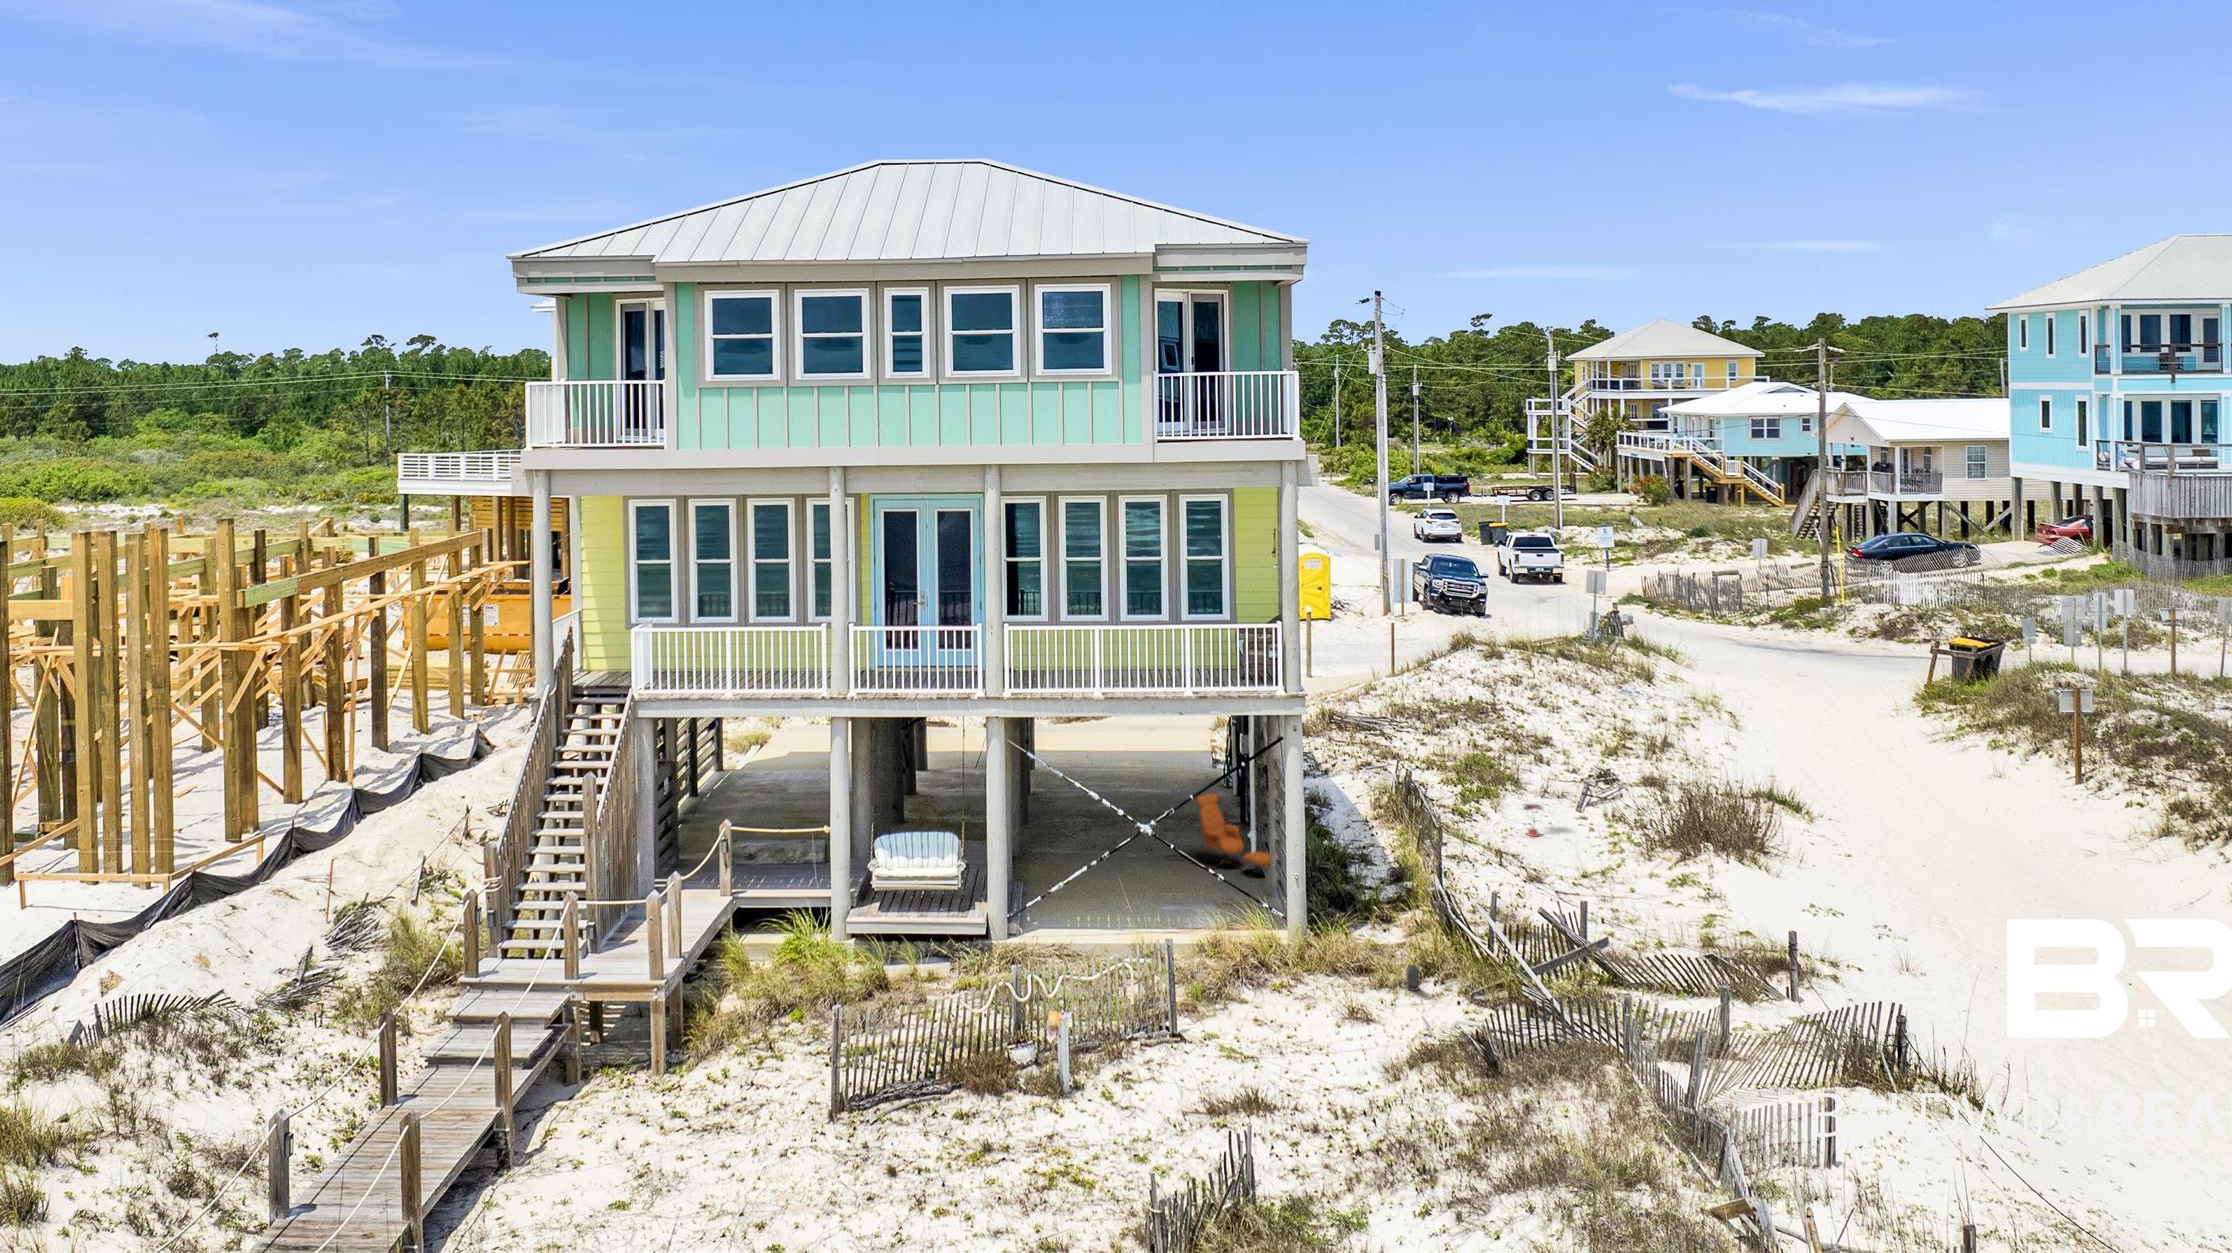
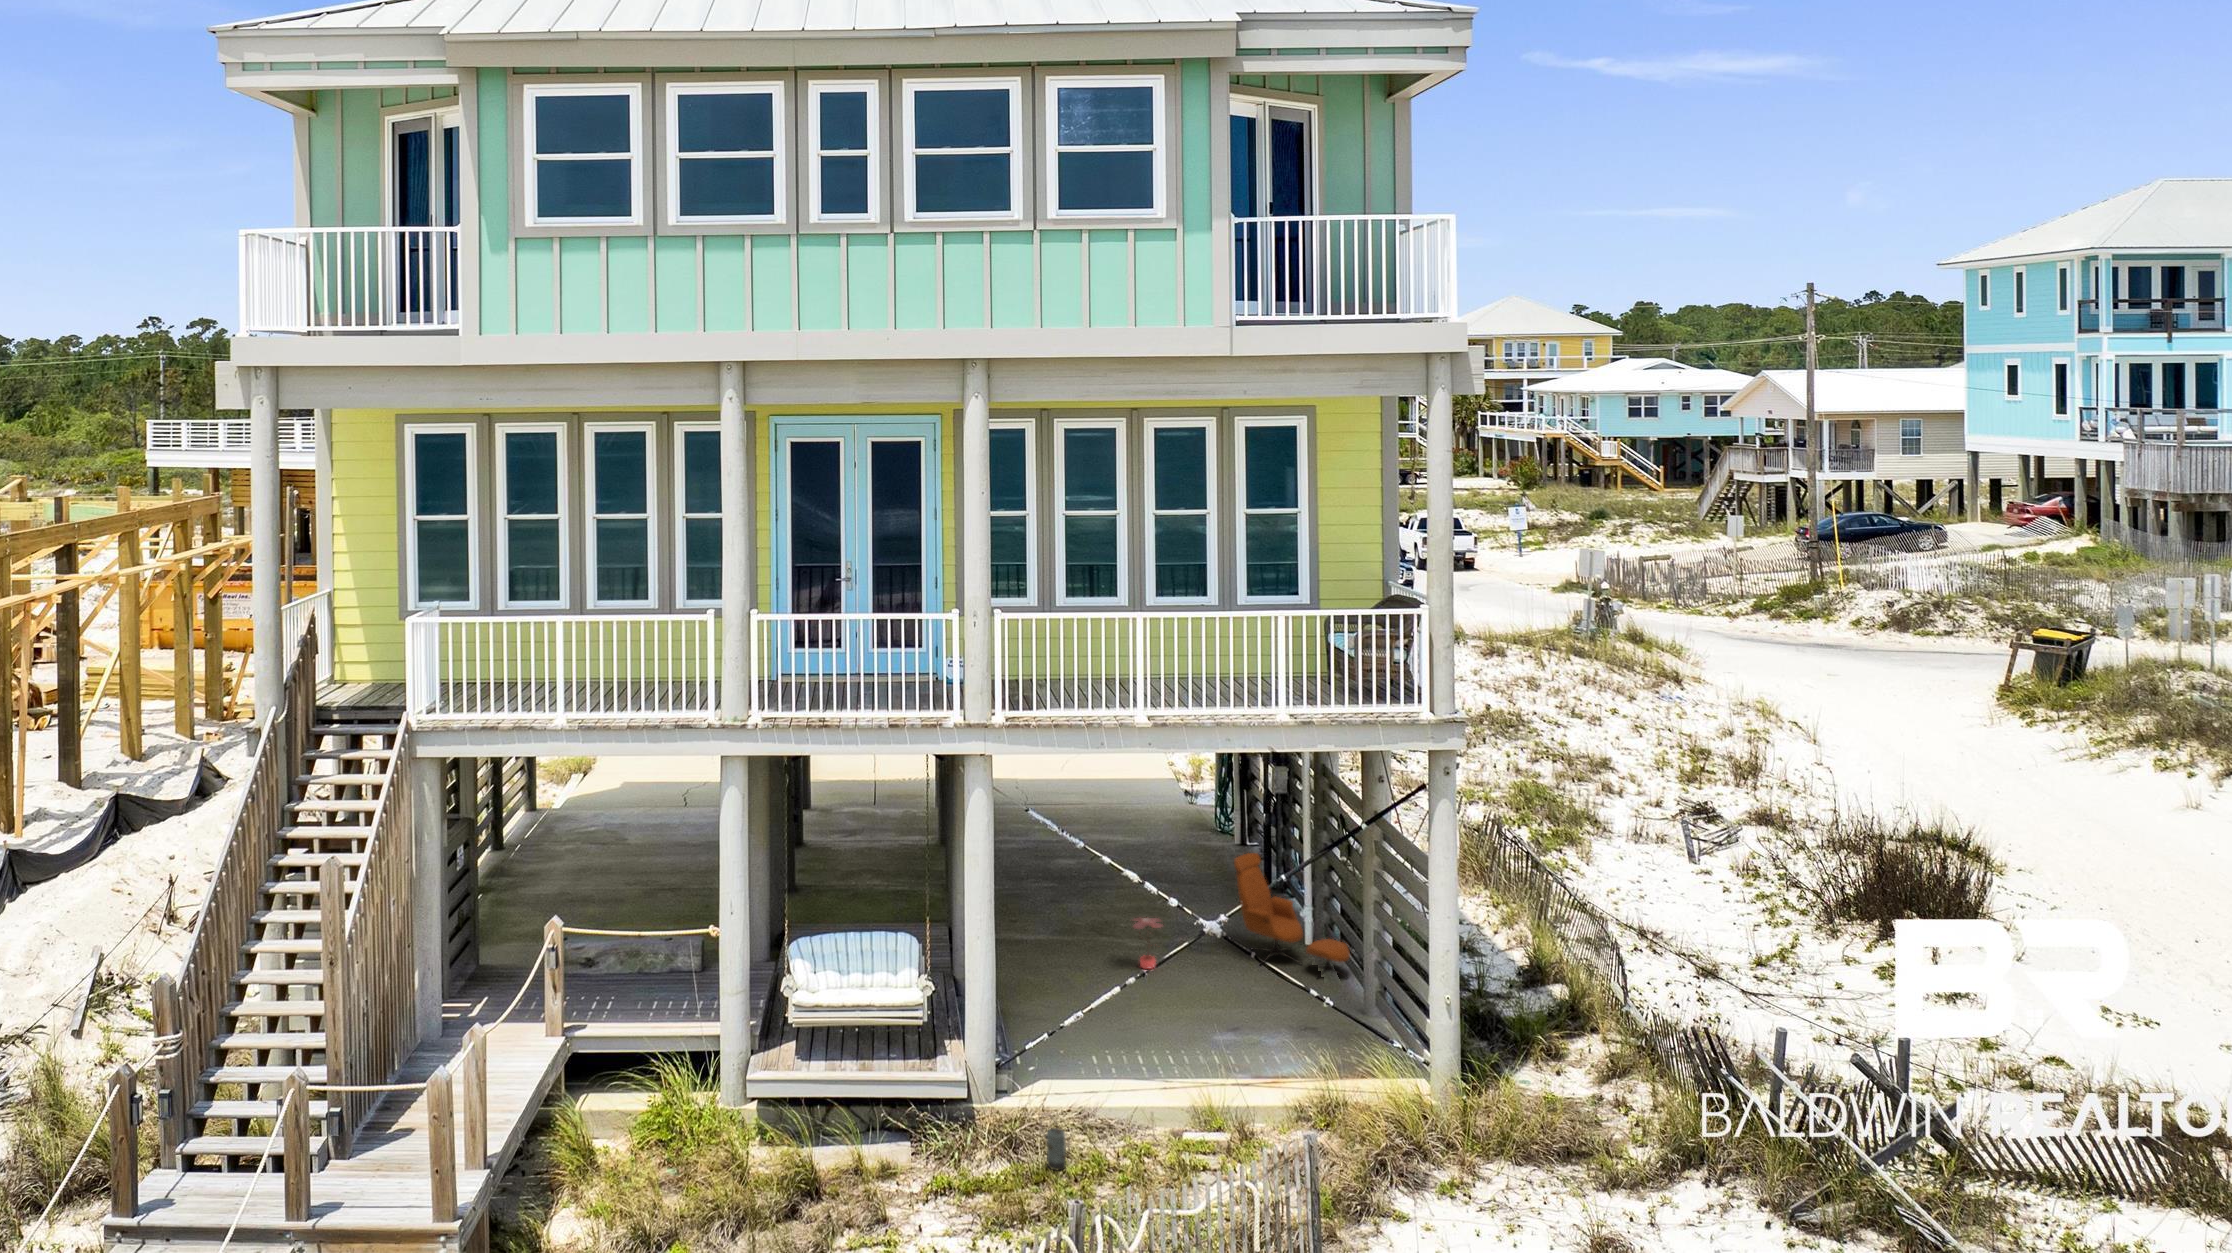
potted plant: present [1525,804,1542,837] -> present [1133,918,1162,969]
watering can: present [1406,964,1420,991] -> present [1041,1114,1069,1170]

